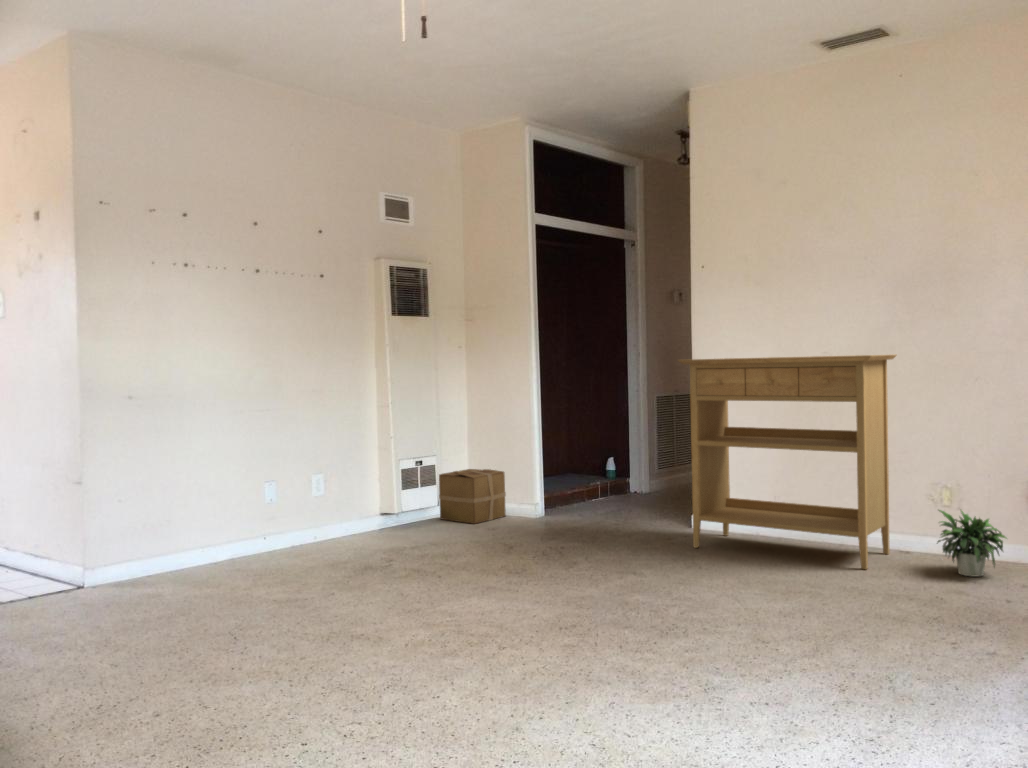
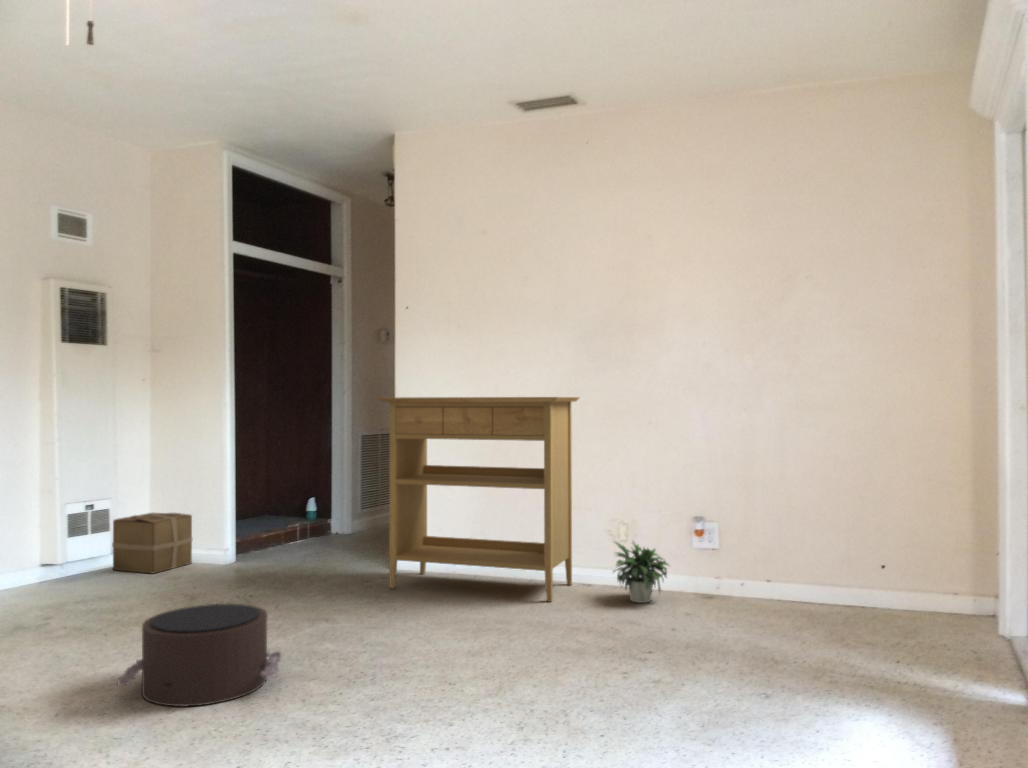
pouf: none [467,551,601,637] -> present [117,604,281,706]

